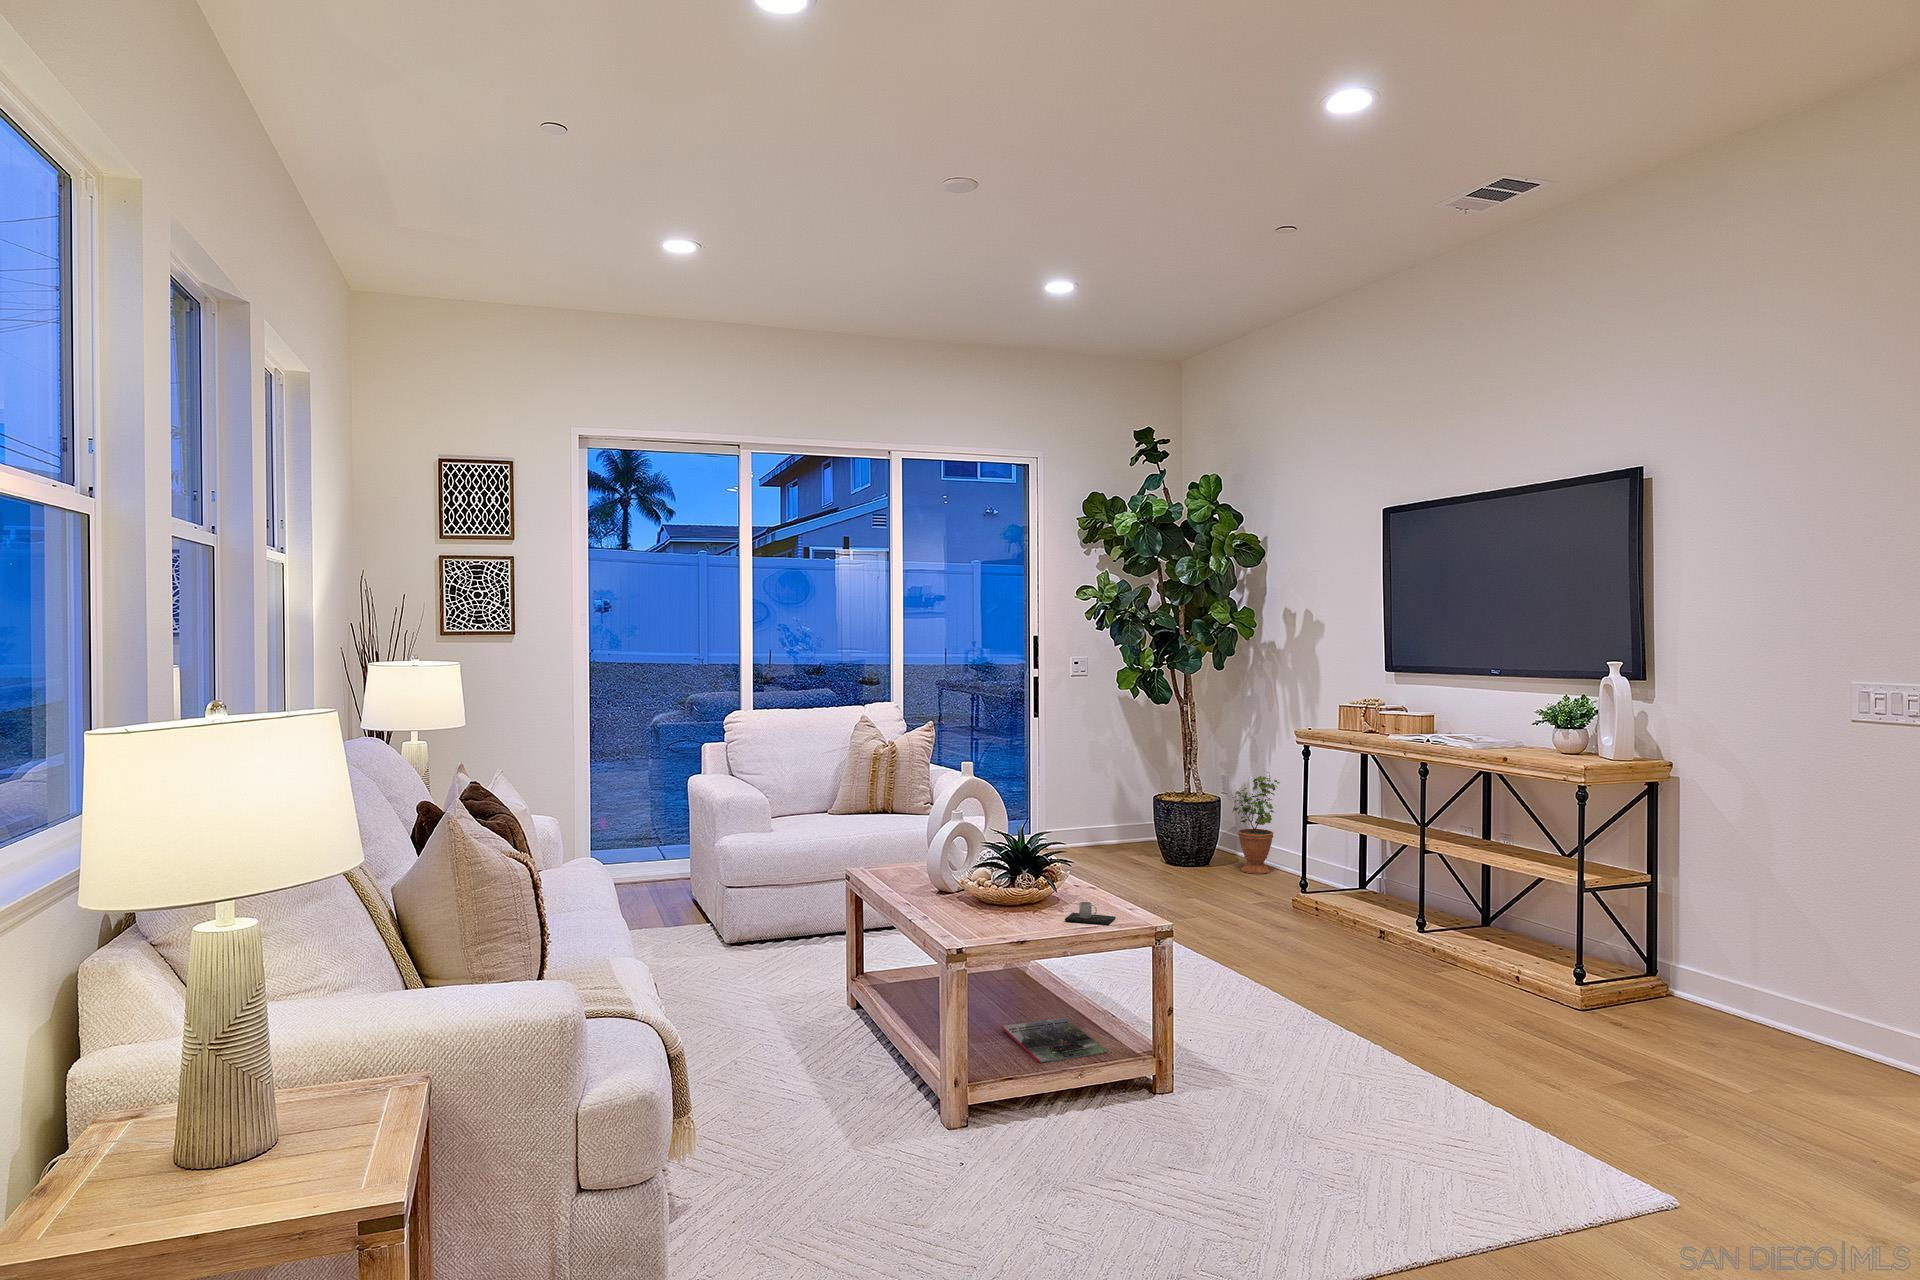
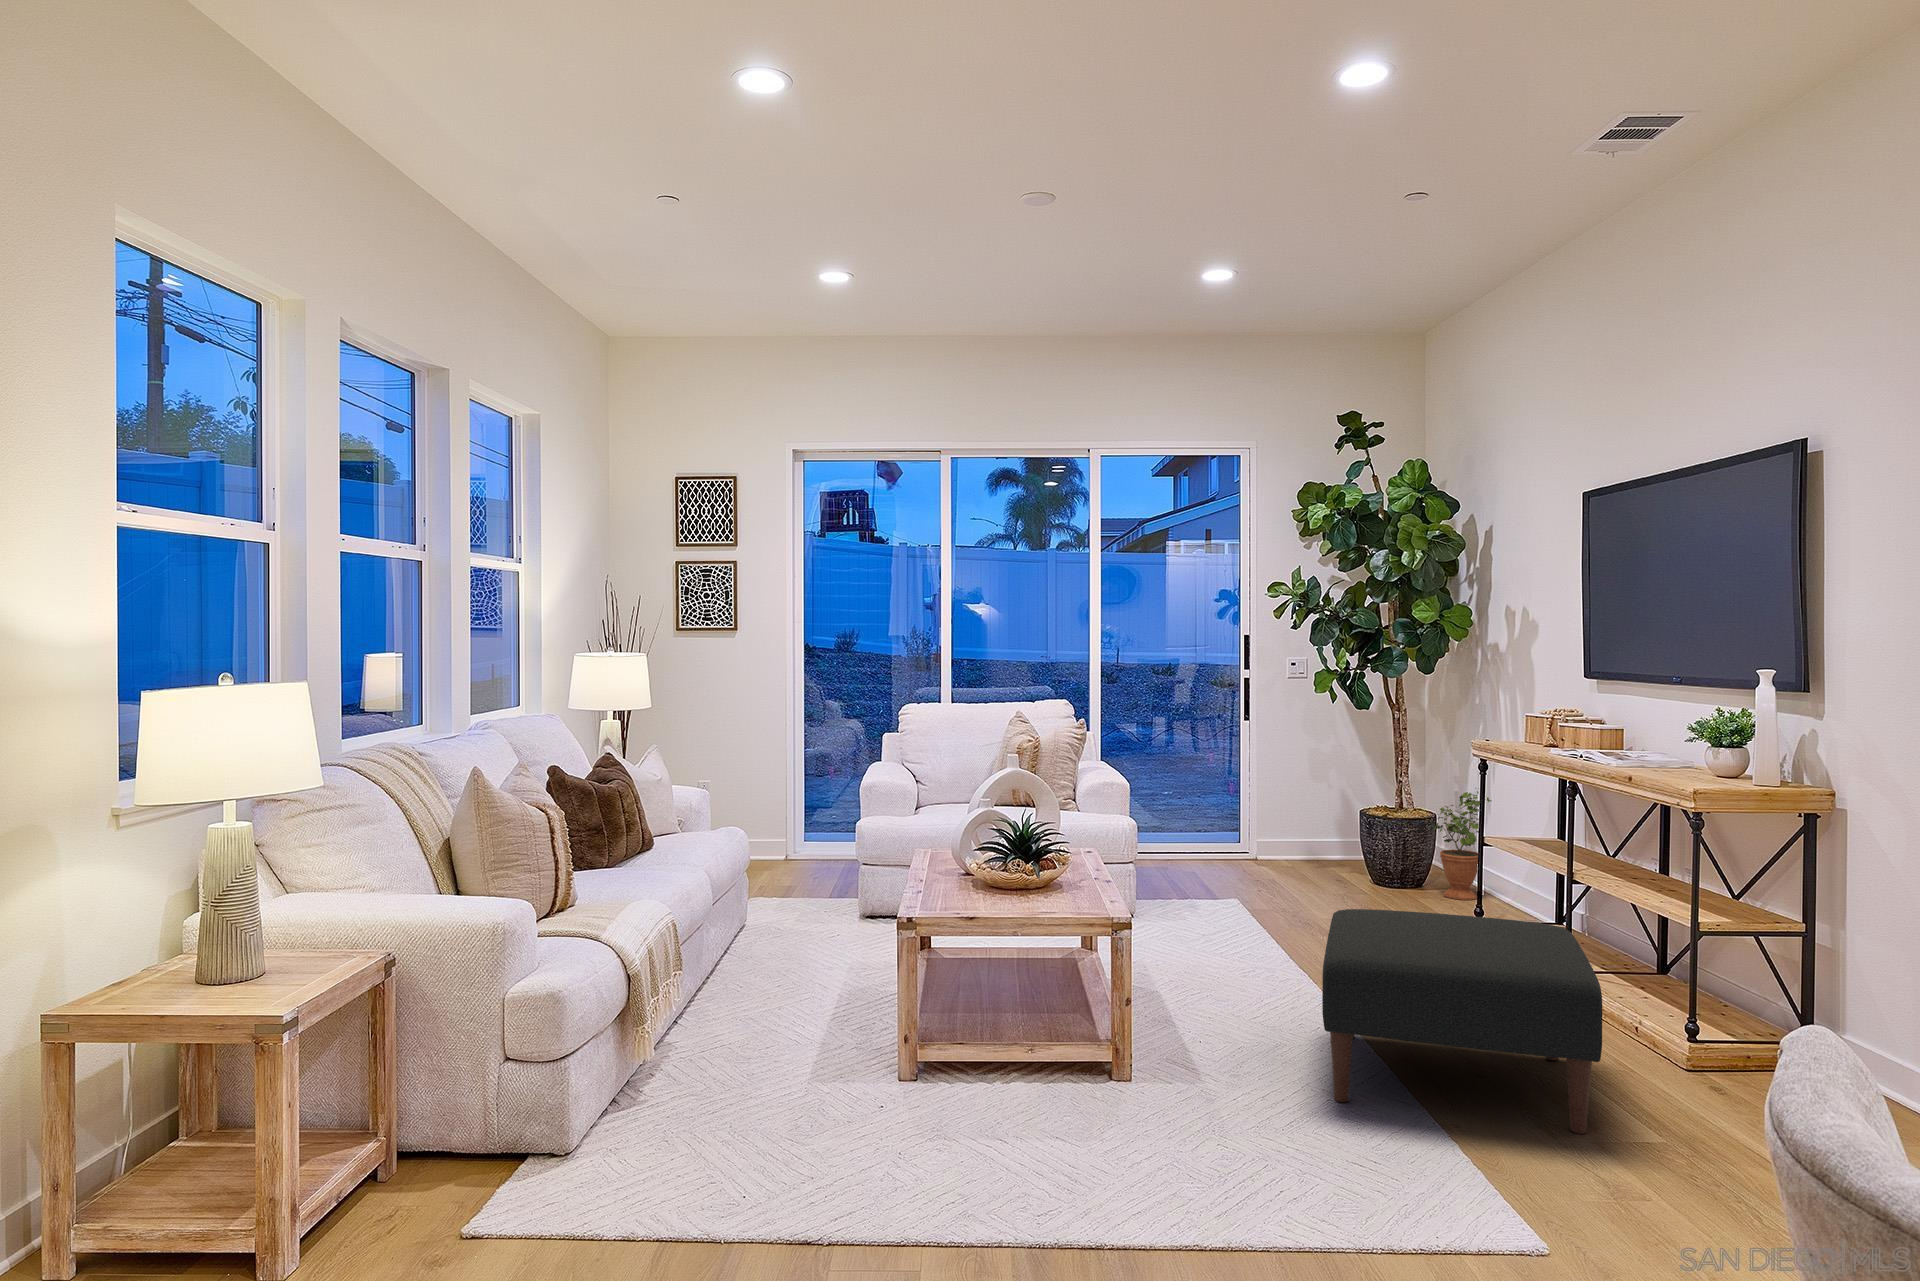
ottoman: none [1287,893,1591,1082] -> present [1322,909,1602,1134]
mug: present [1065,902,1116,925] -> none [1034,889,1085,912]
magazine: present [1001,1018,1107,1063] -> none [1006,1003,1080,1038]

